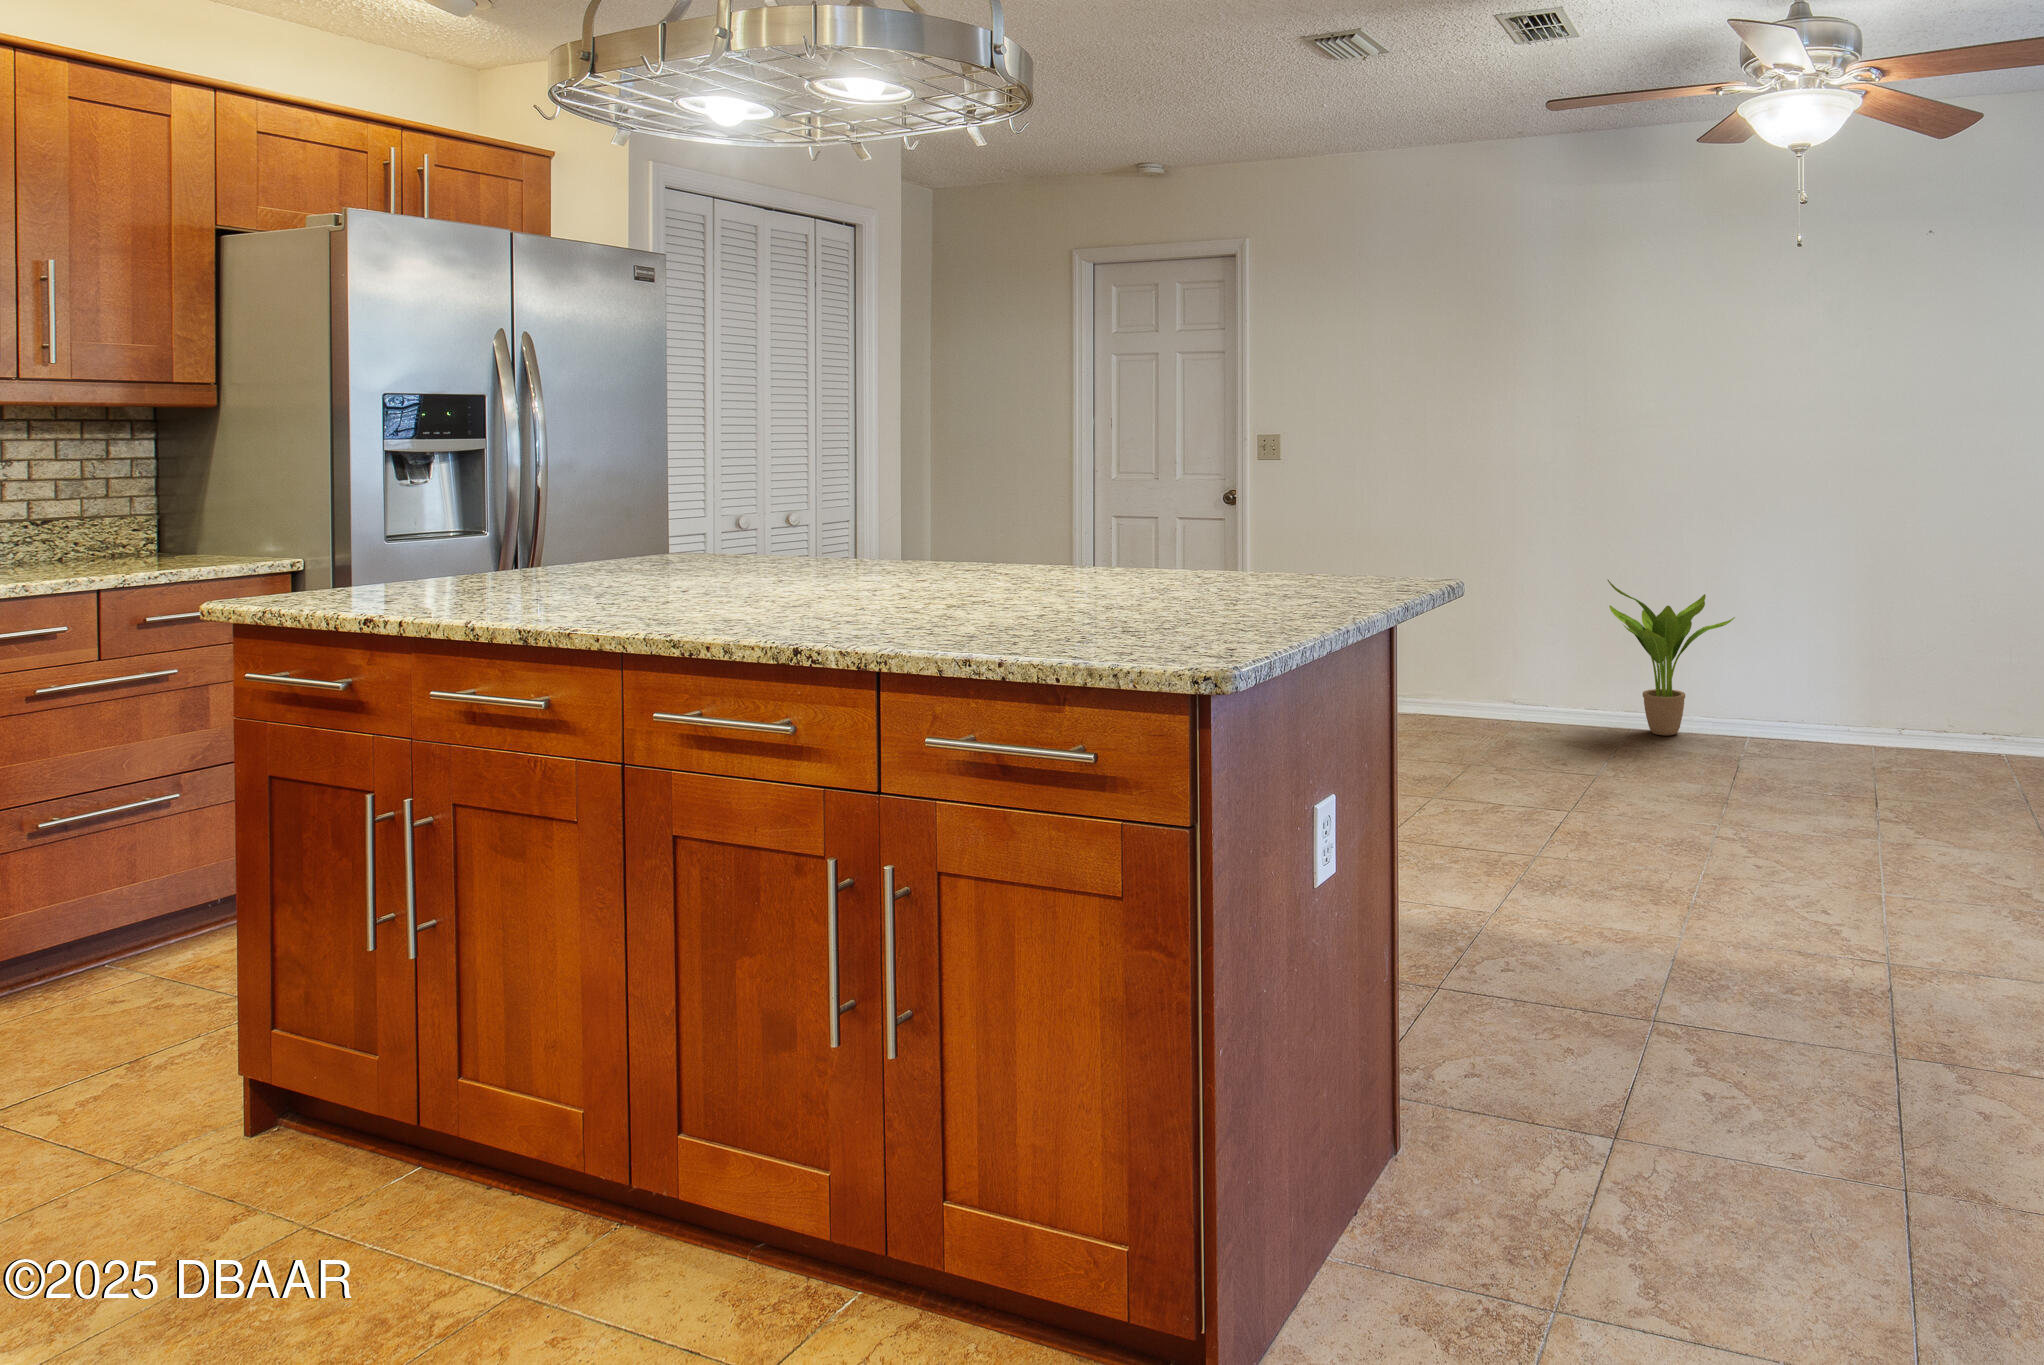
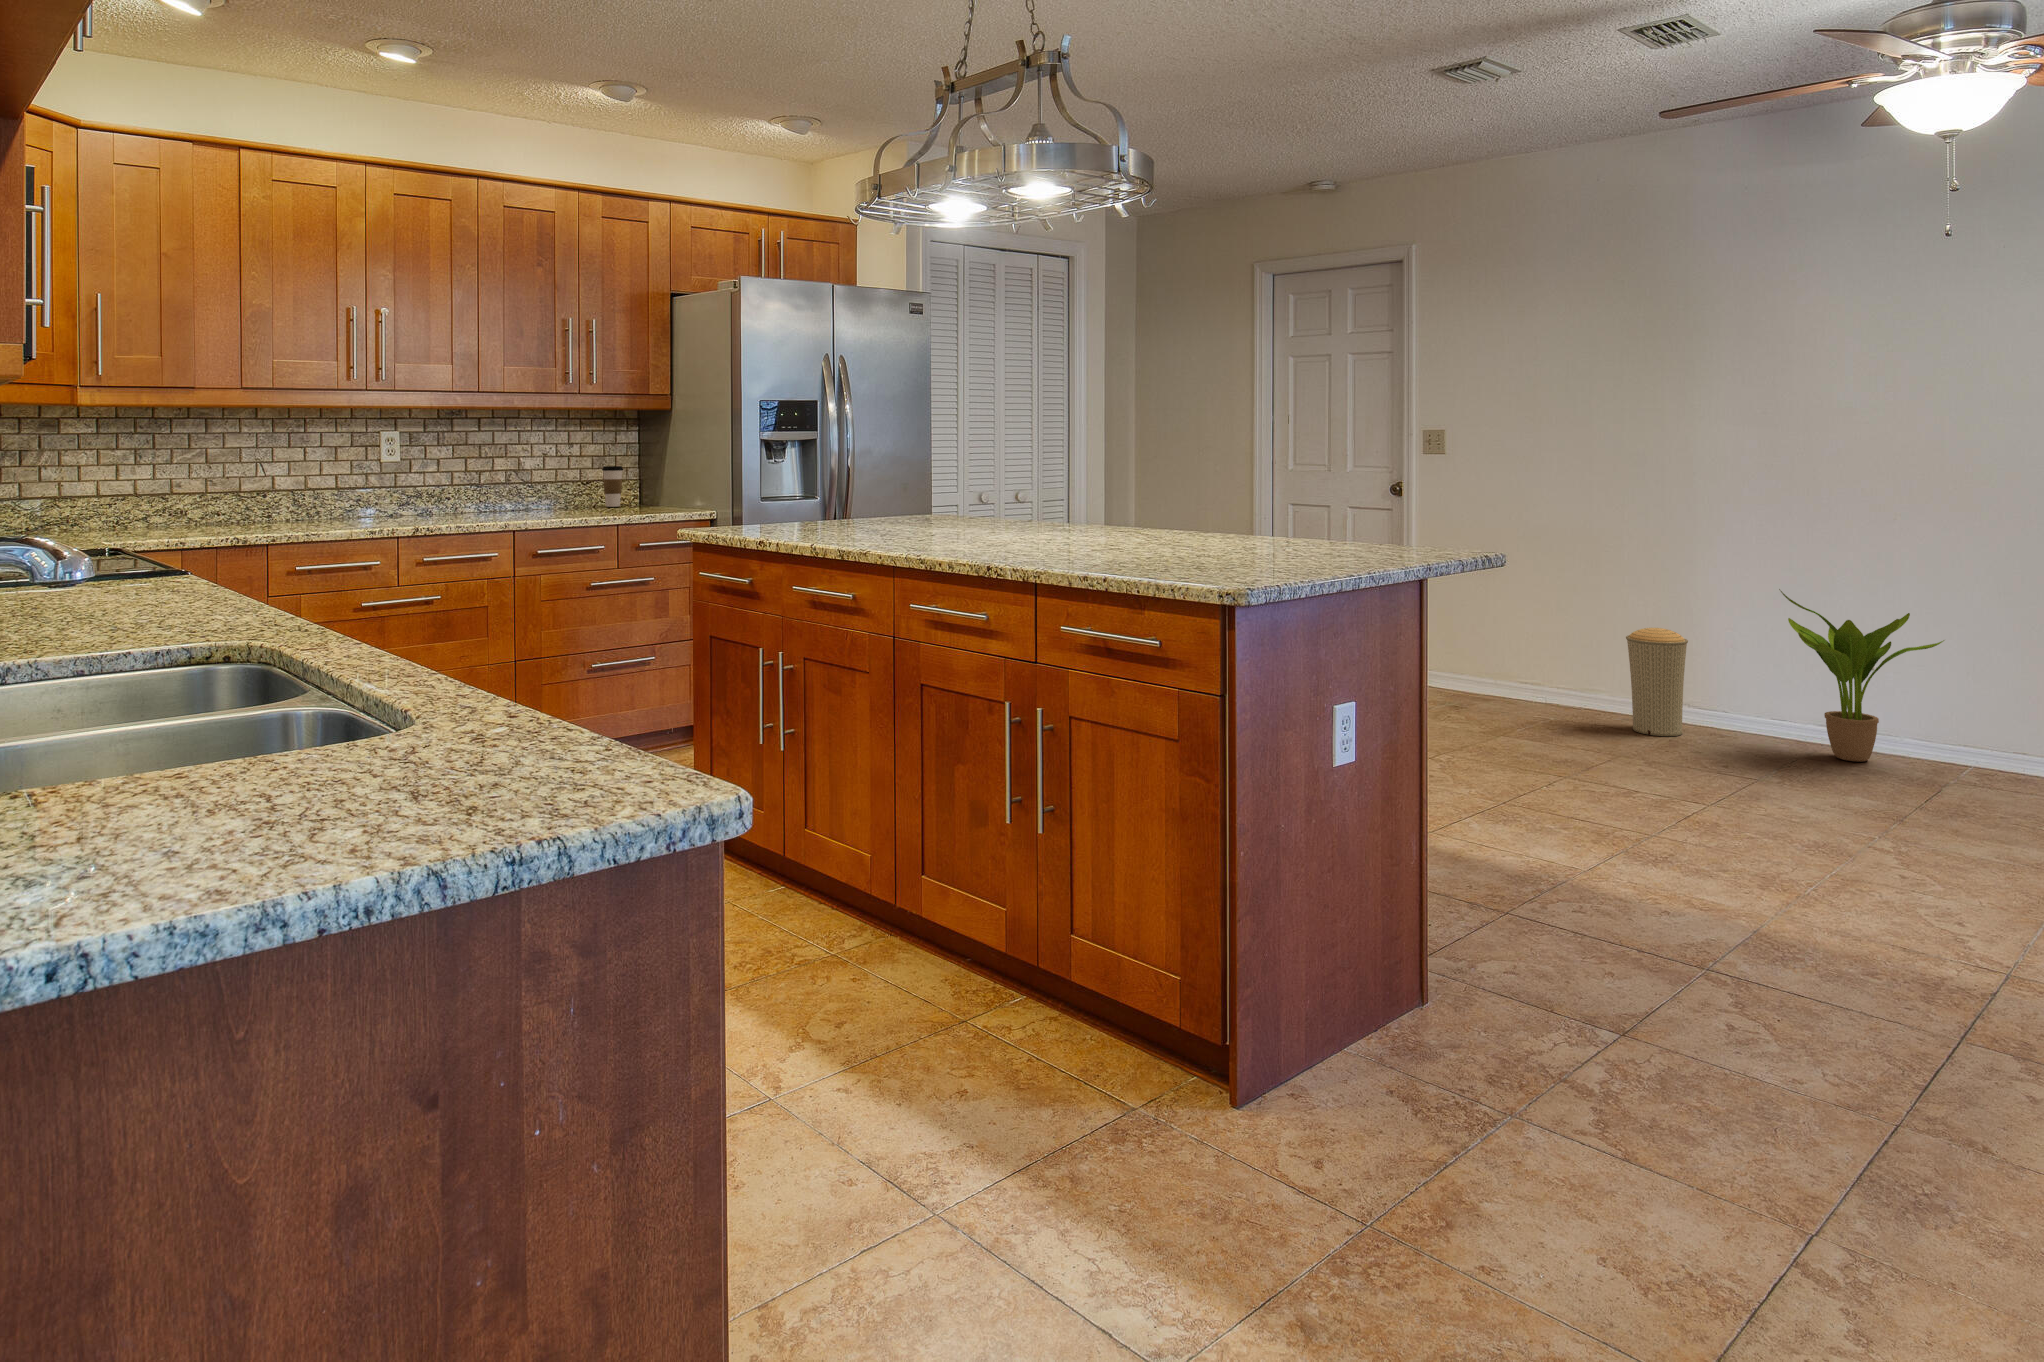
coffee cup: none [69,494,116,559] -> present [602,466,623,507]
trash can: none [1472,623,1527,730] -> present [1626,628,1688,736]

